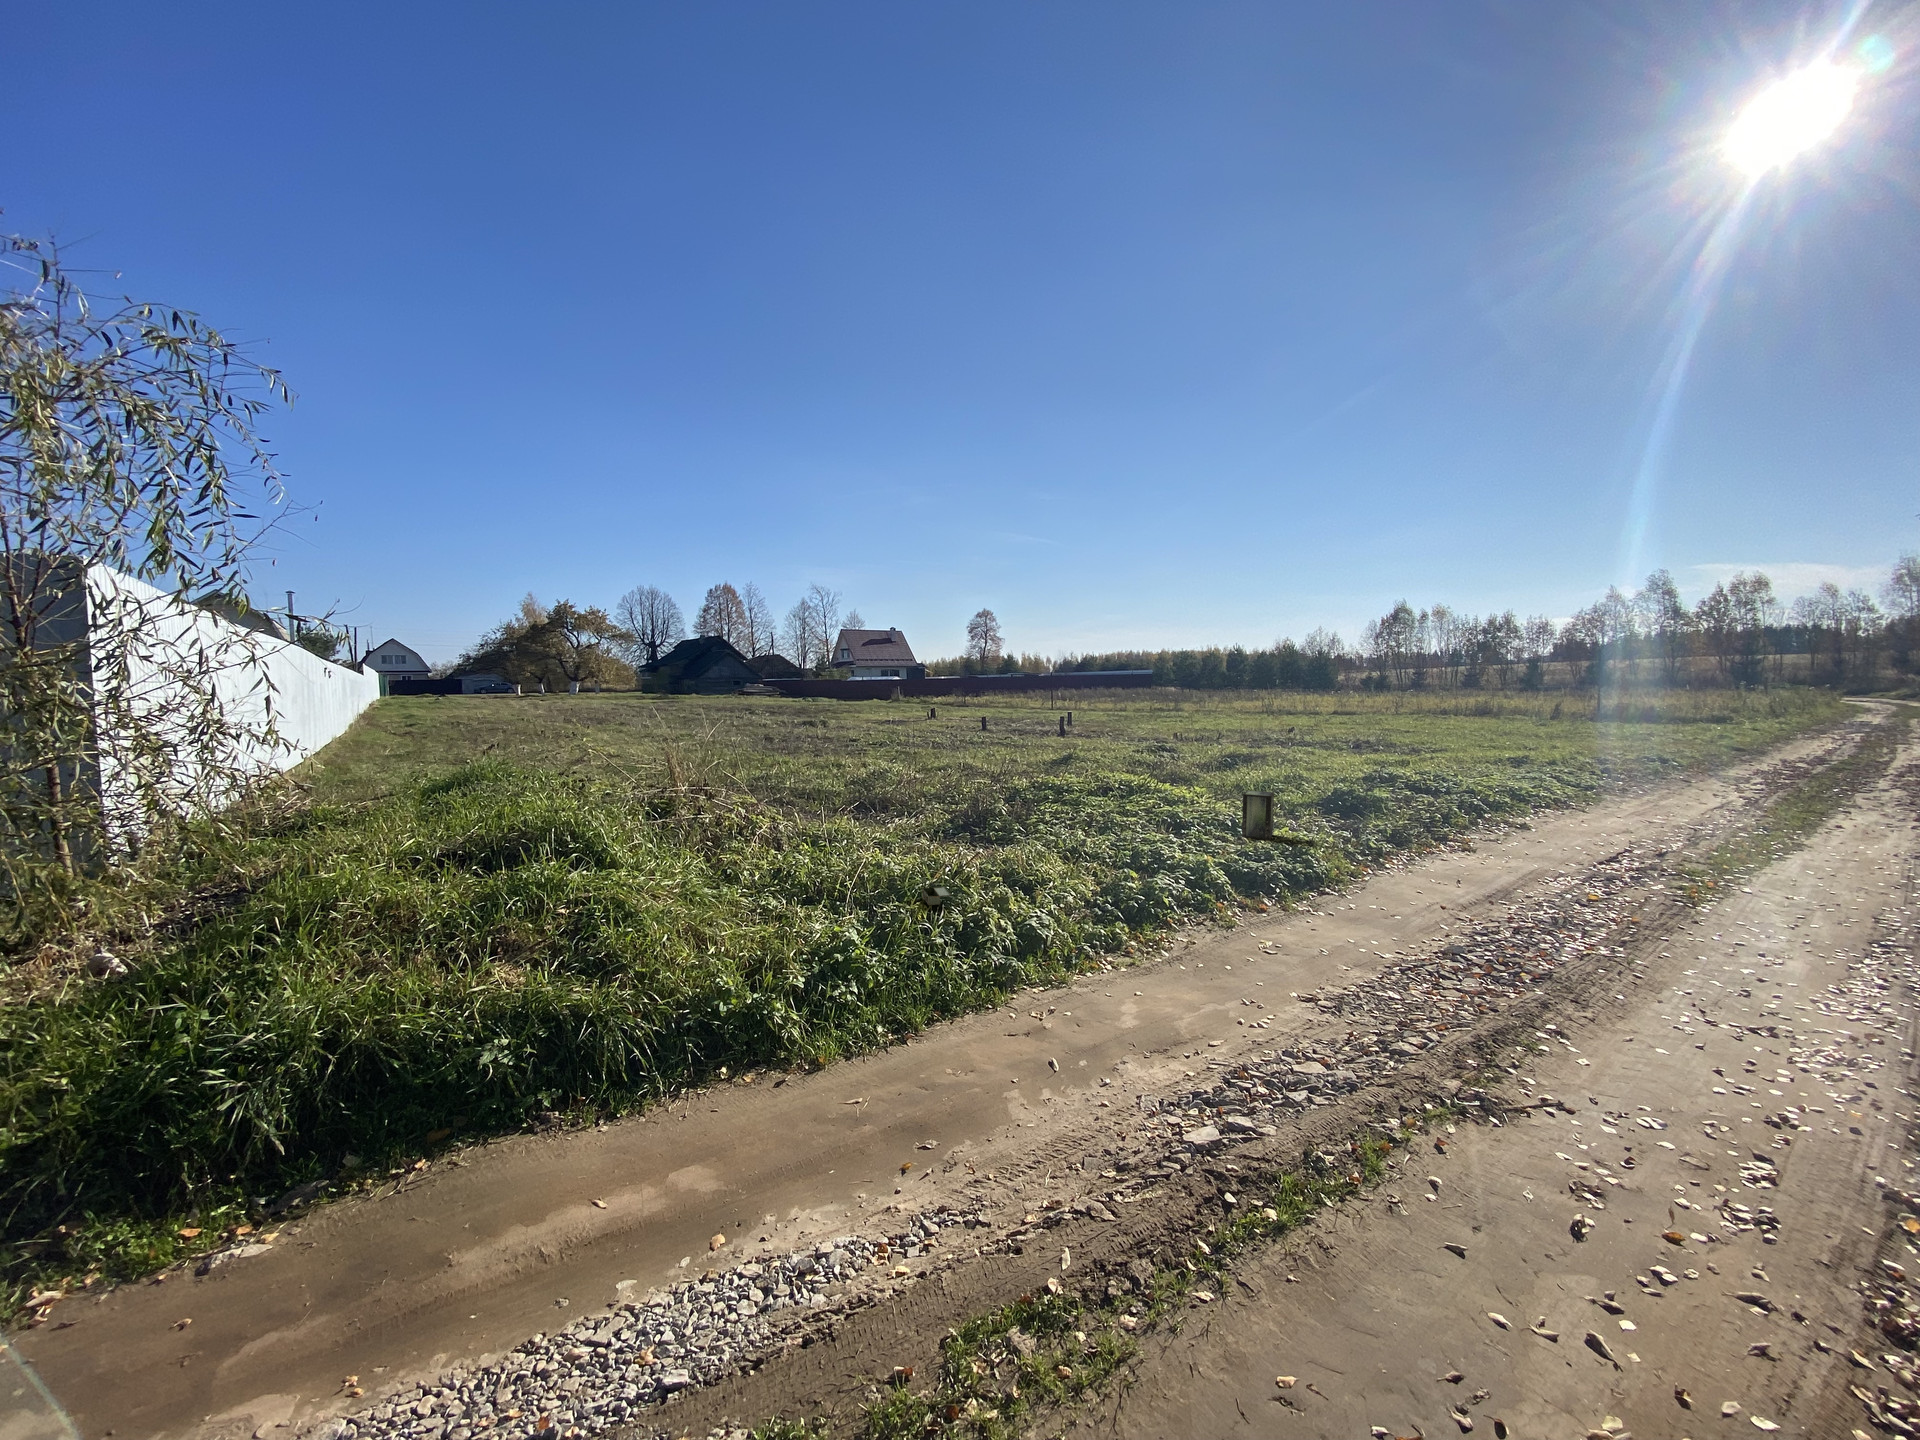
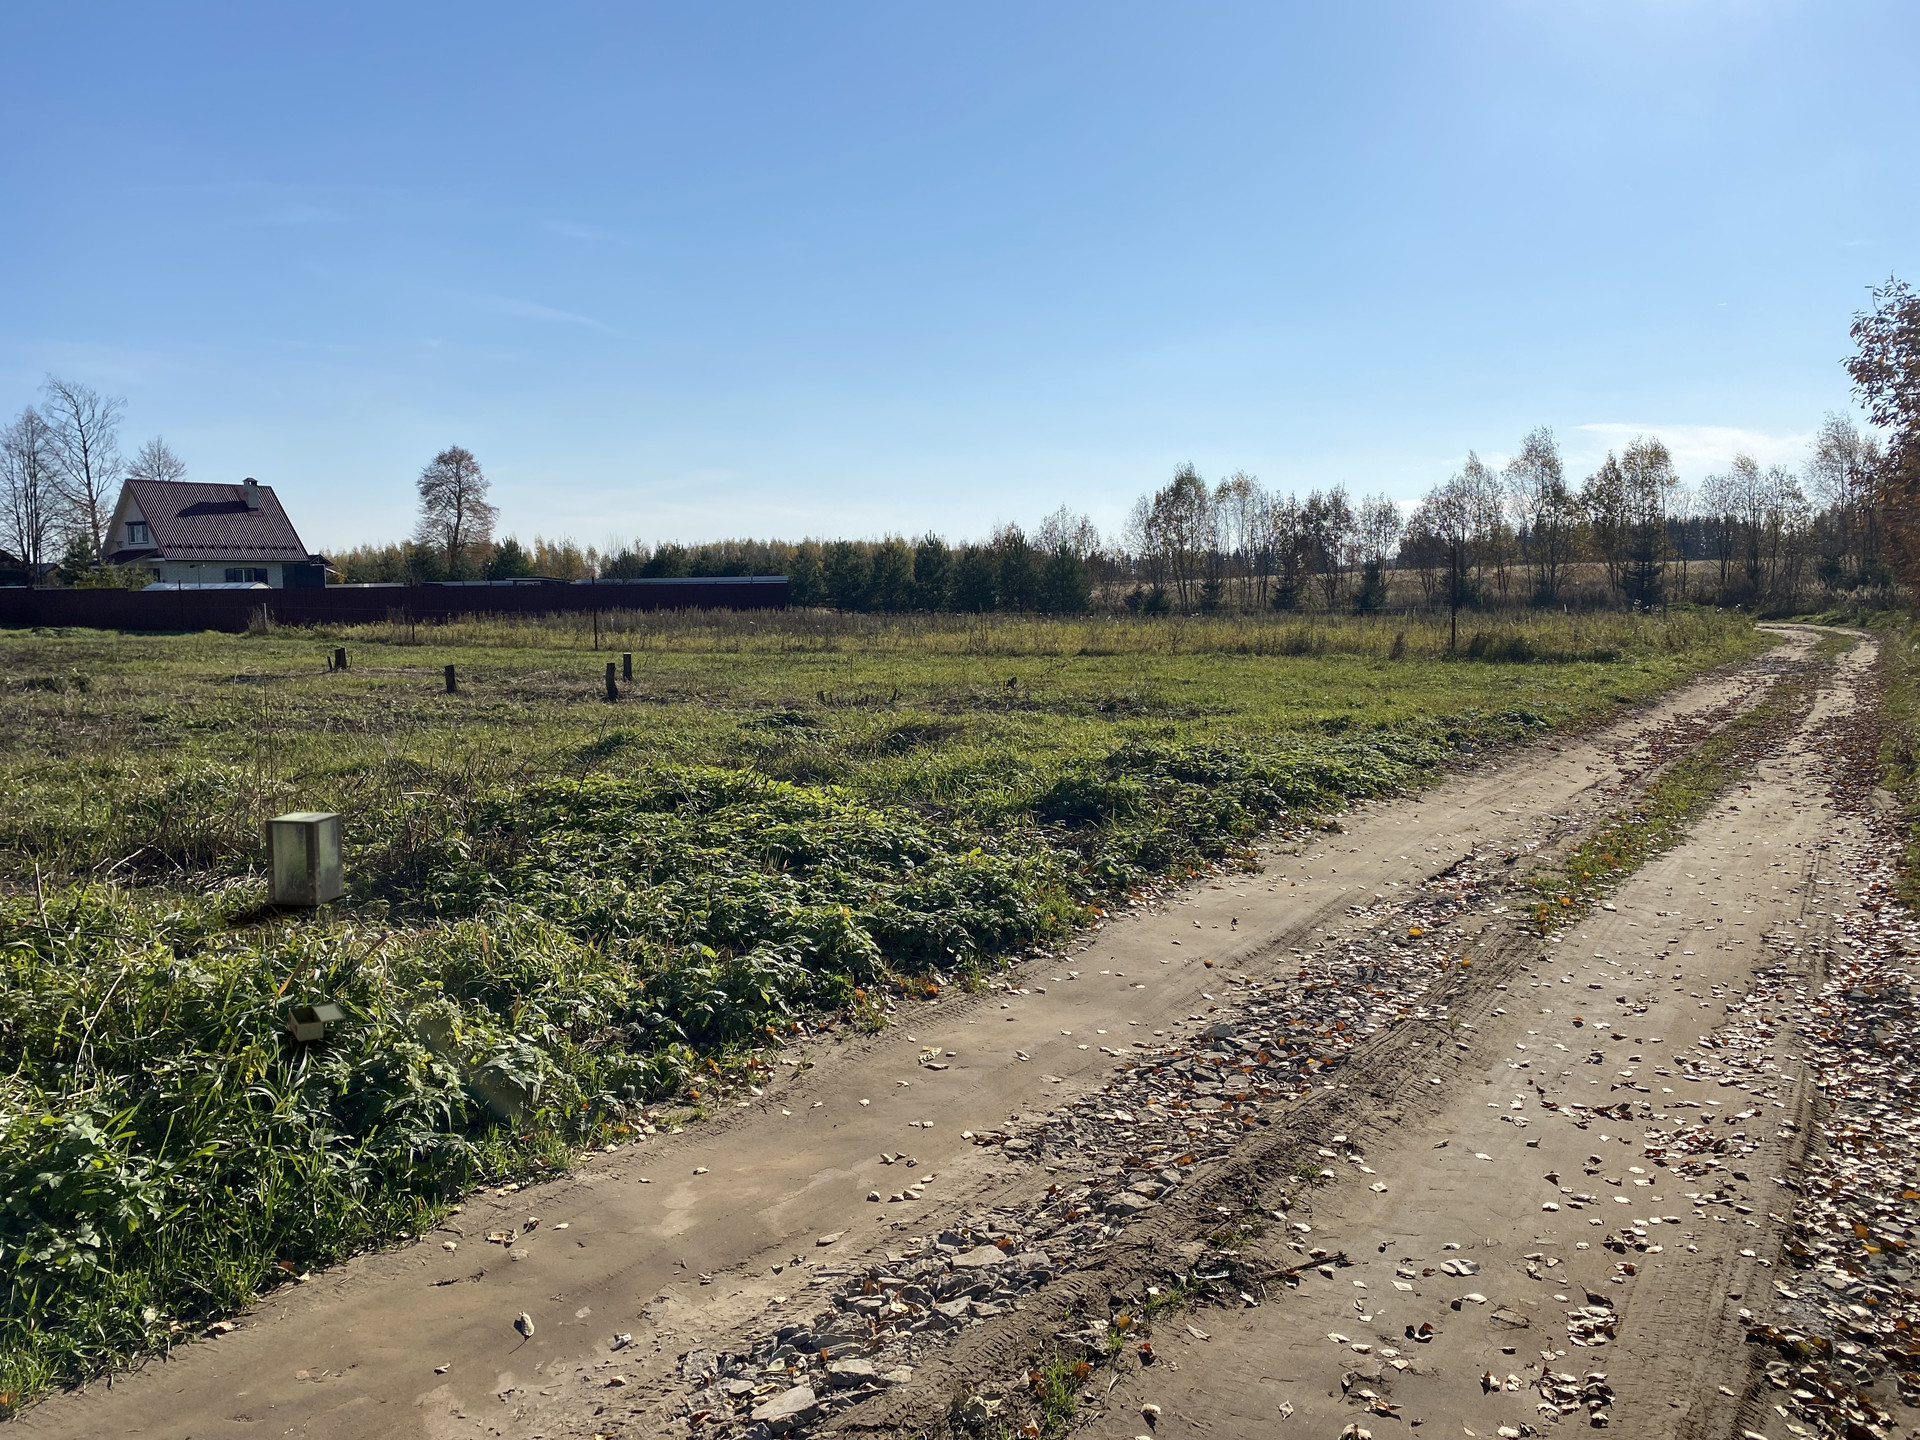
storage box: present [1242,790,1274,840] -> present [265,812,344,905]

